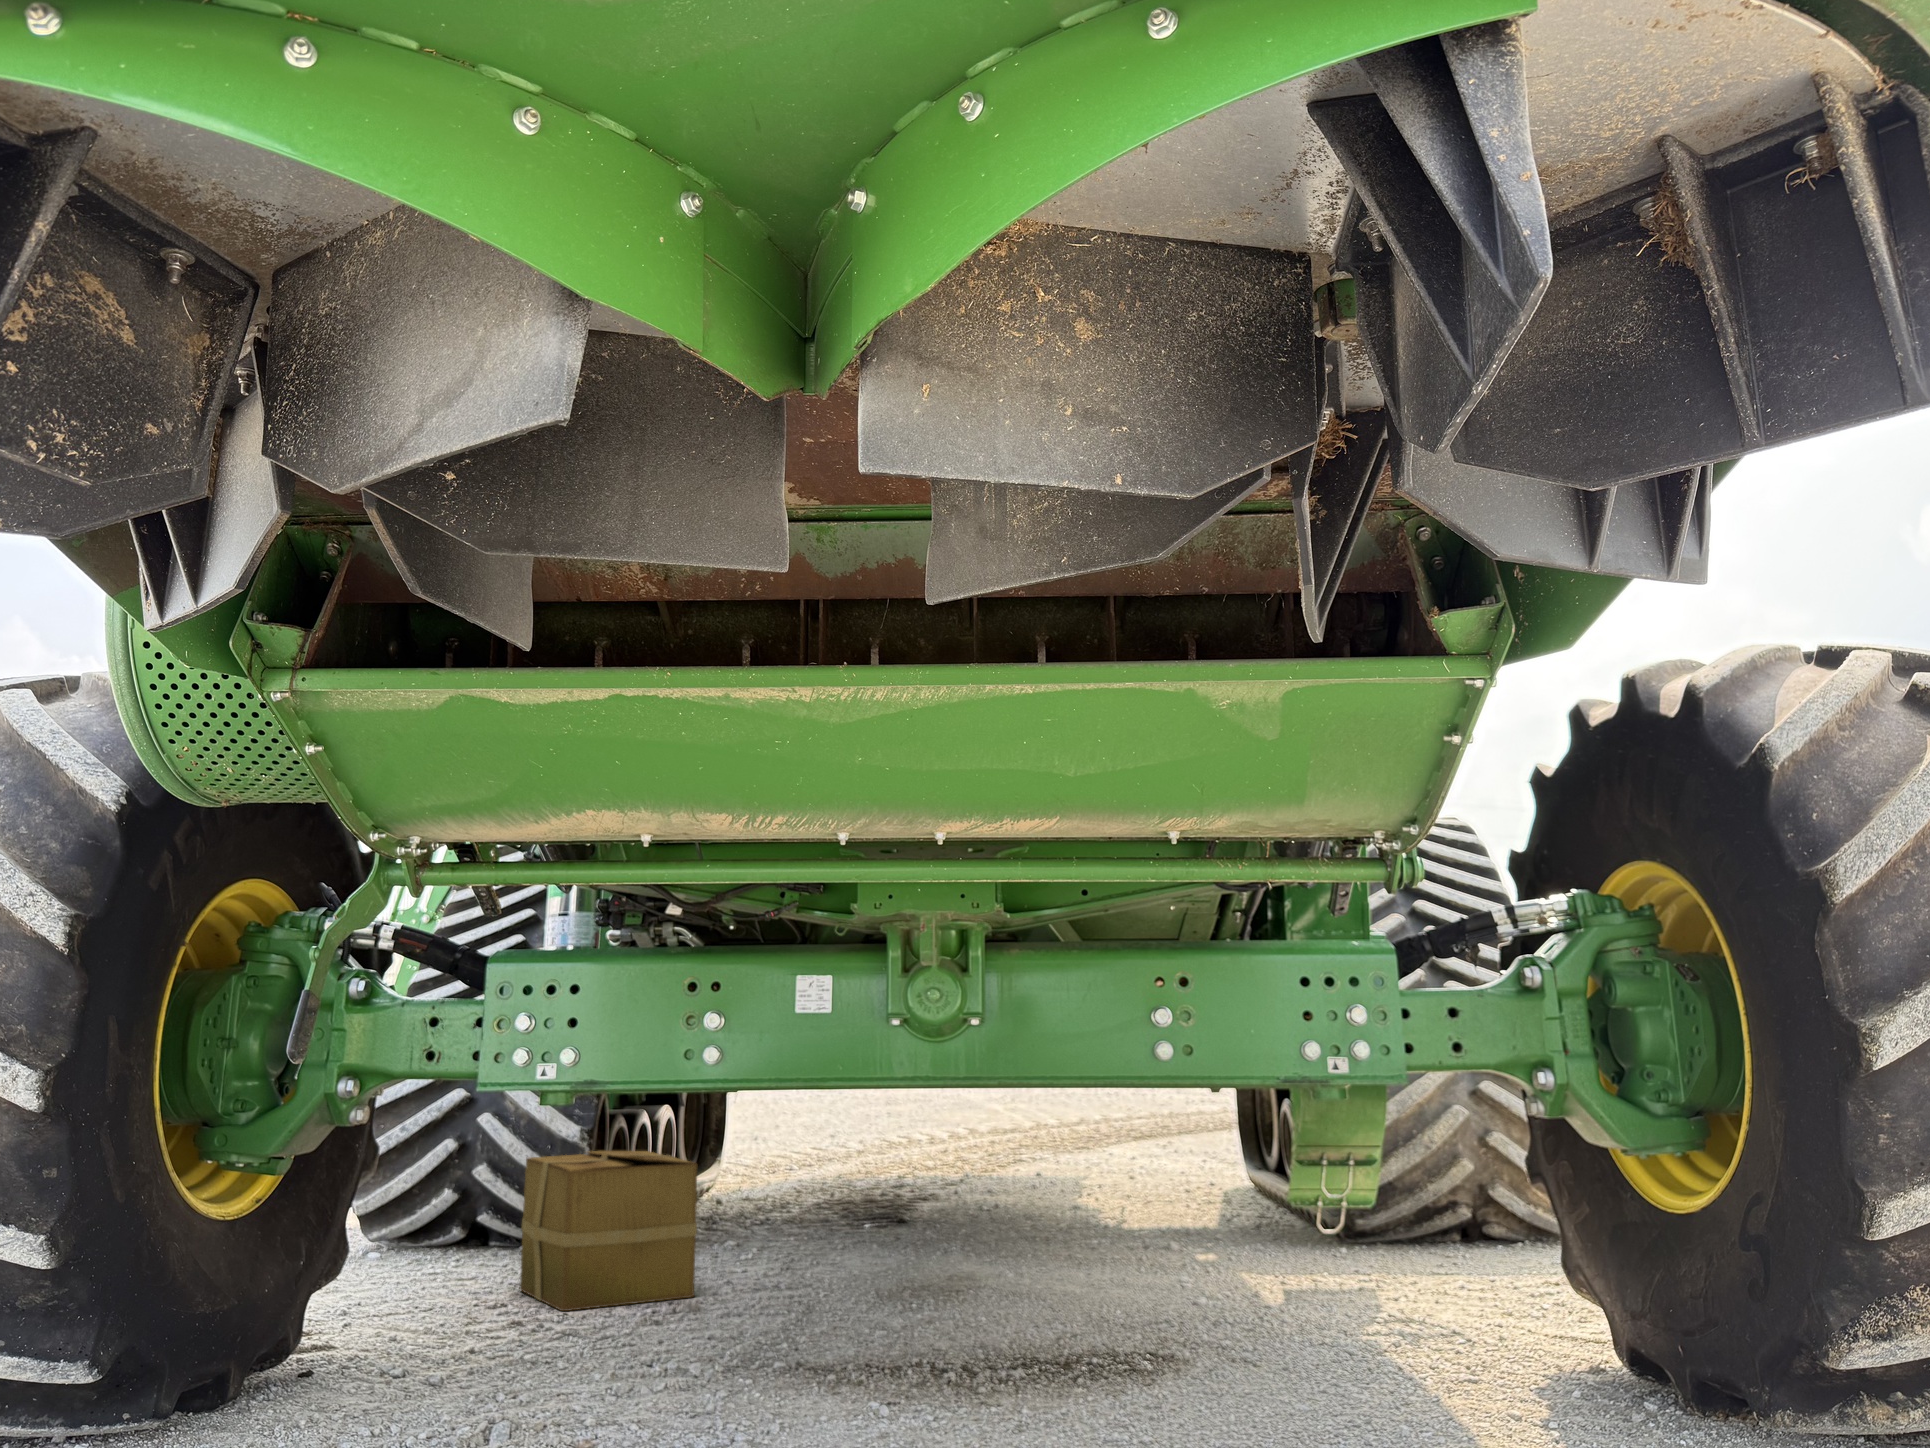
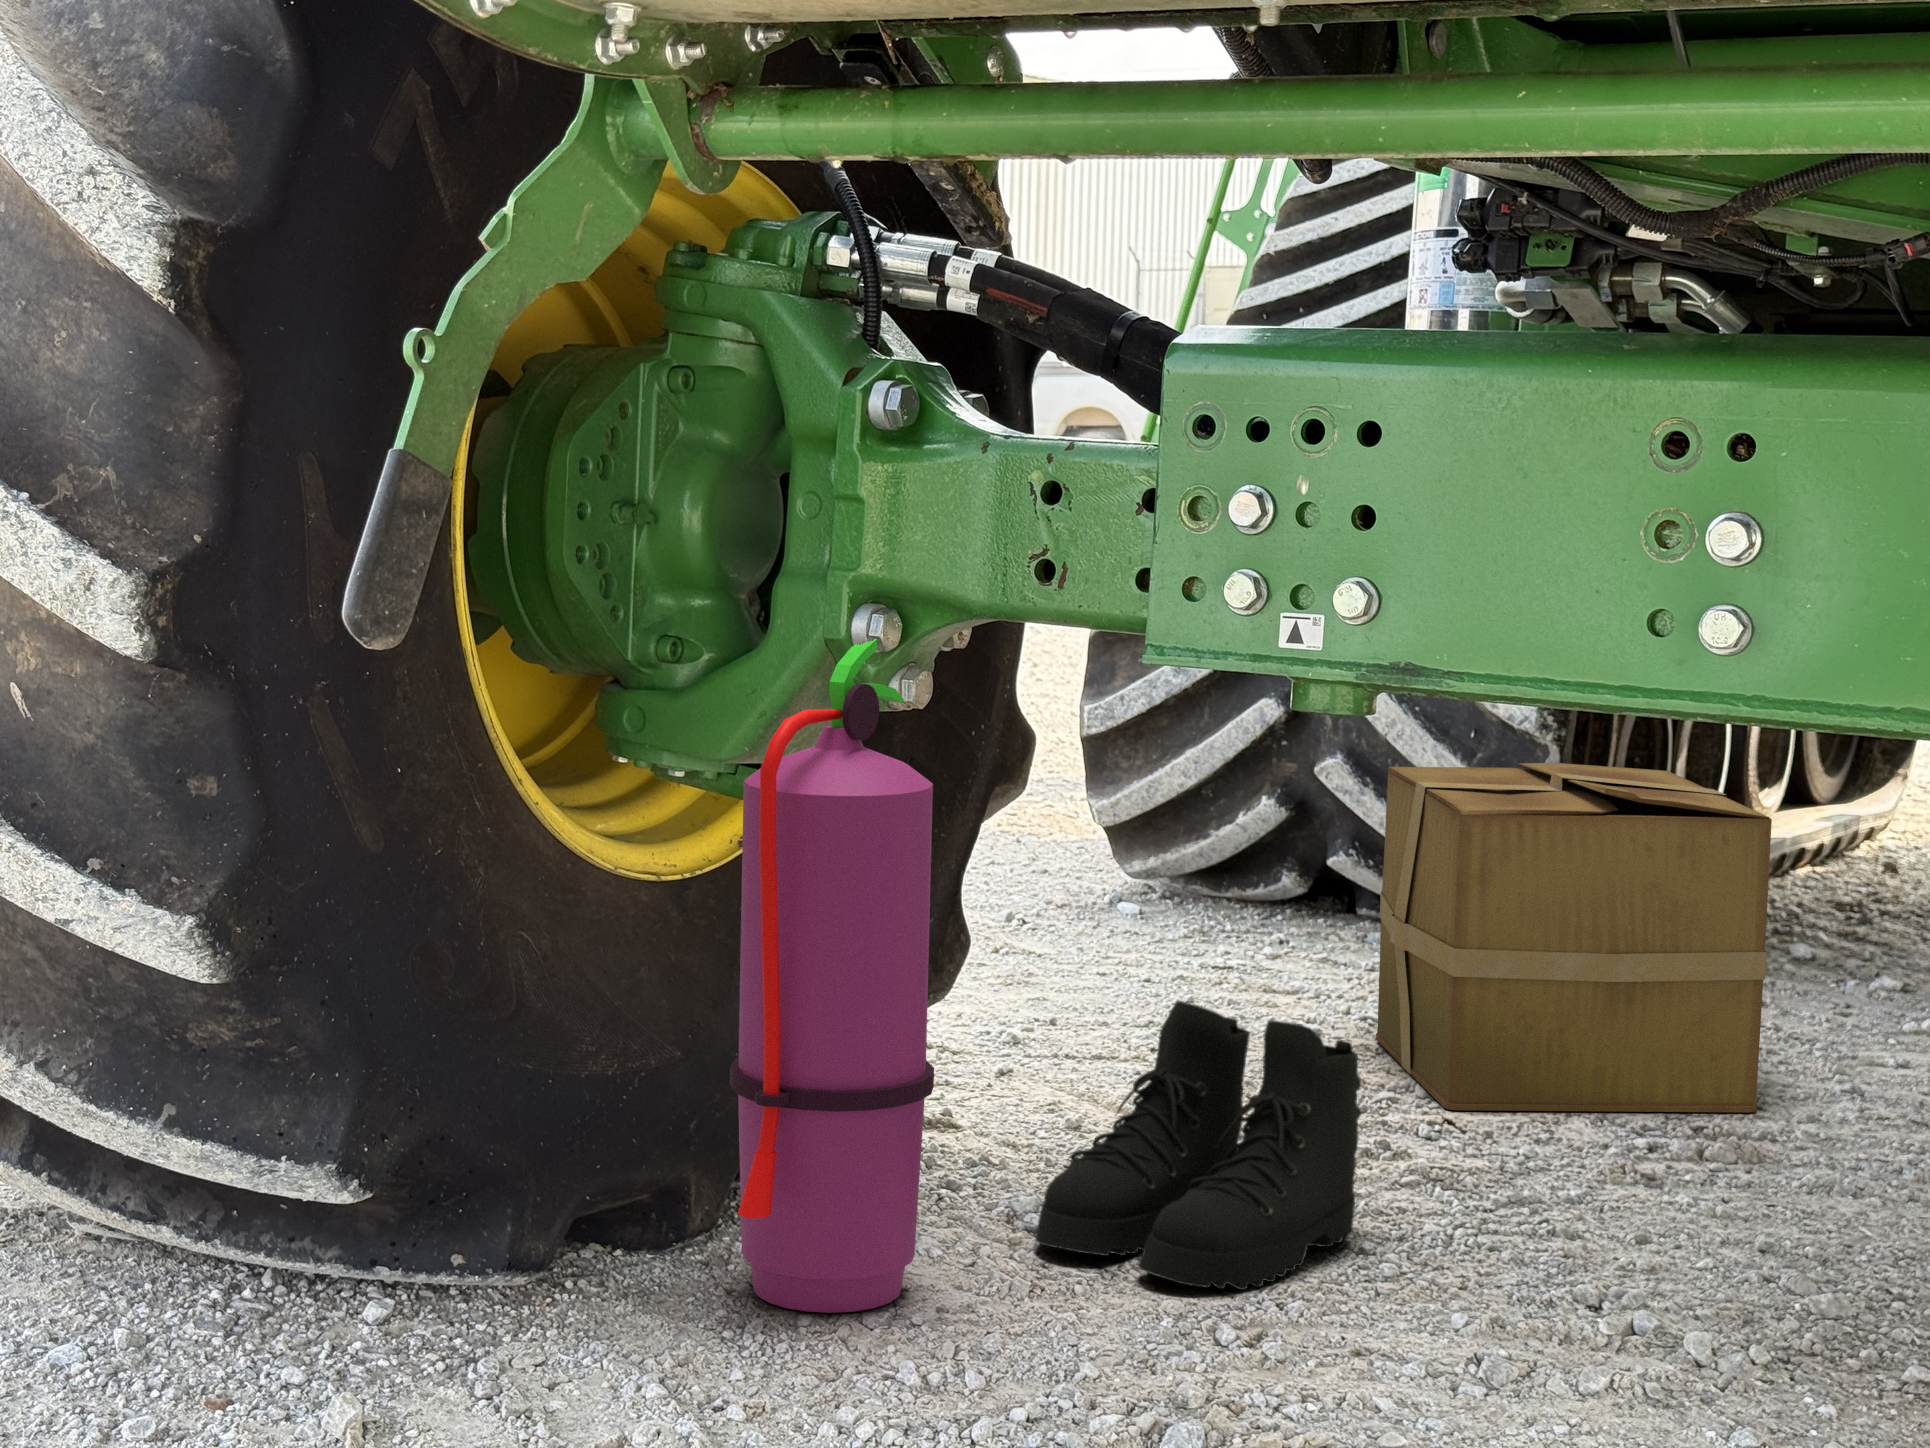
fire extinguisher: none [268,1089,371,1414] -> present [730,624,934,1313]
boots: none [400,1257,544,1381] -> present [1035,1000,1362,1290]

